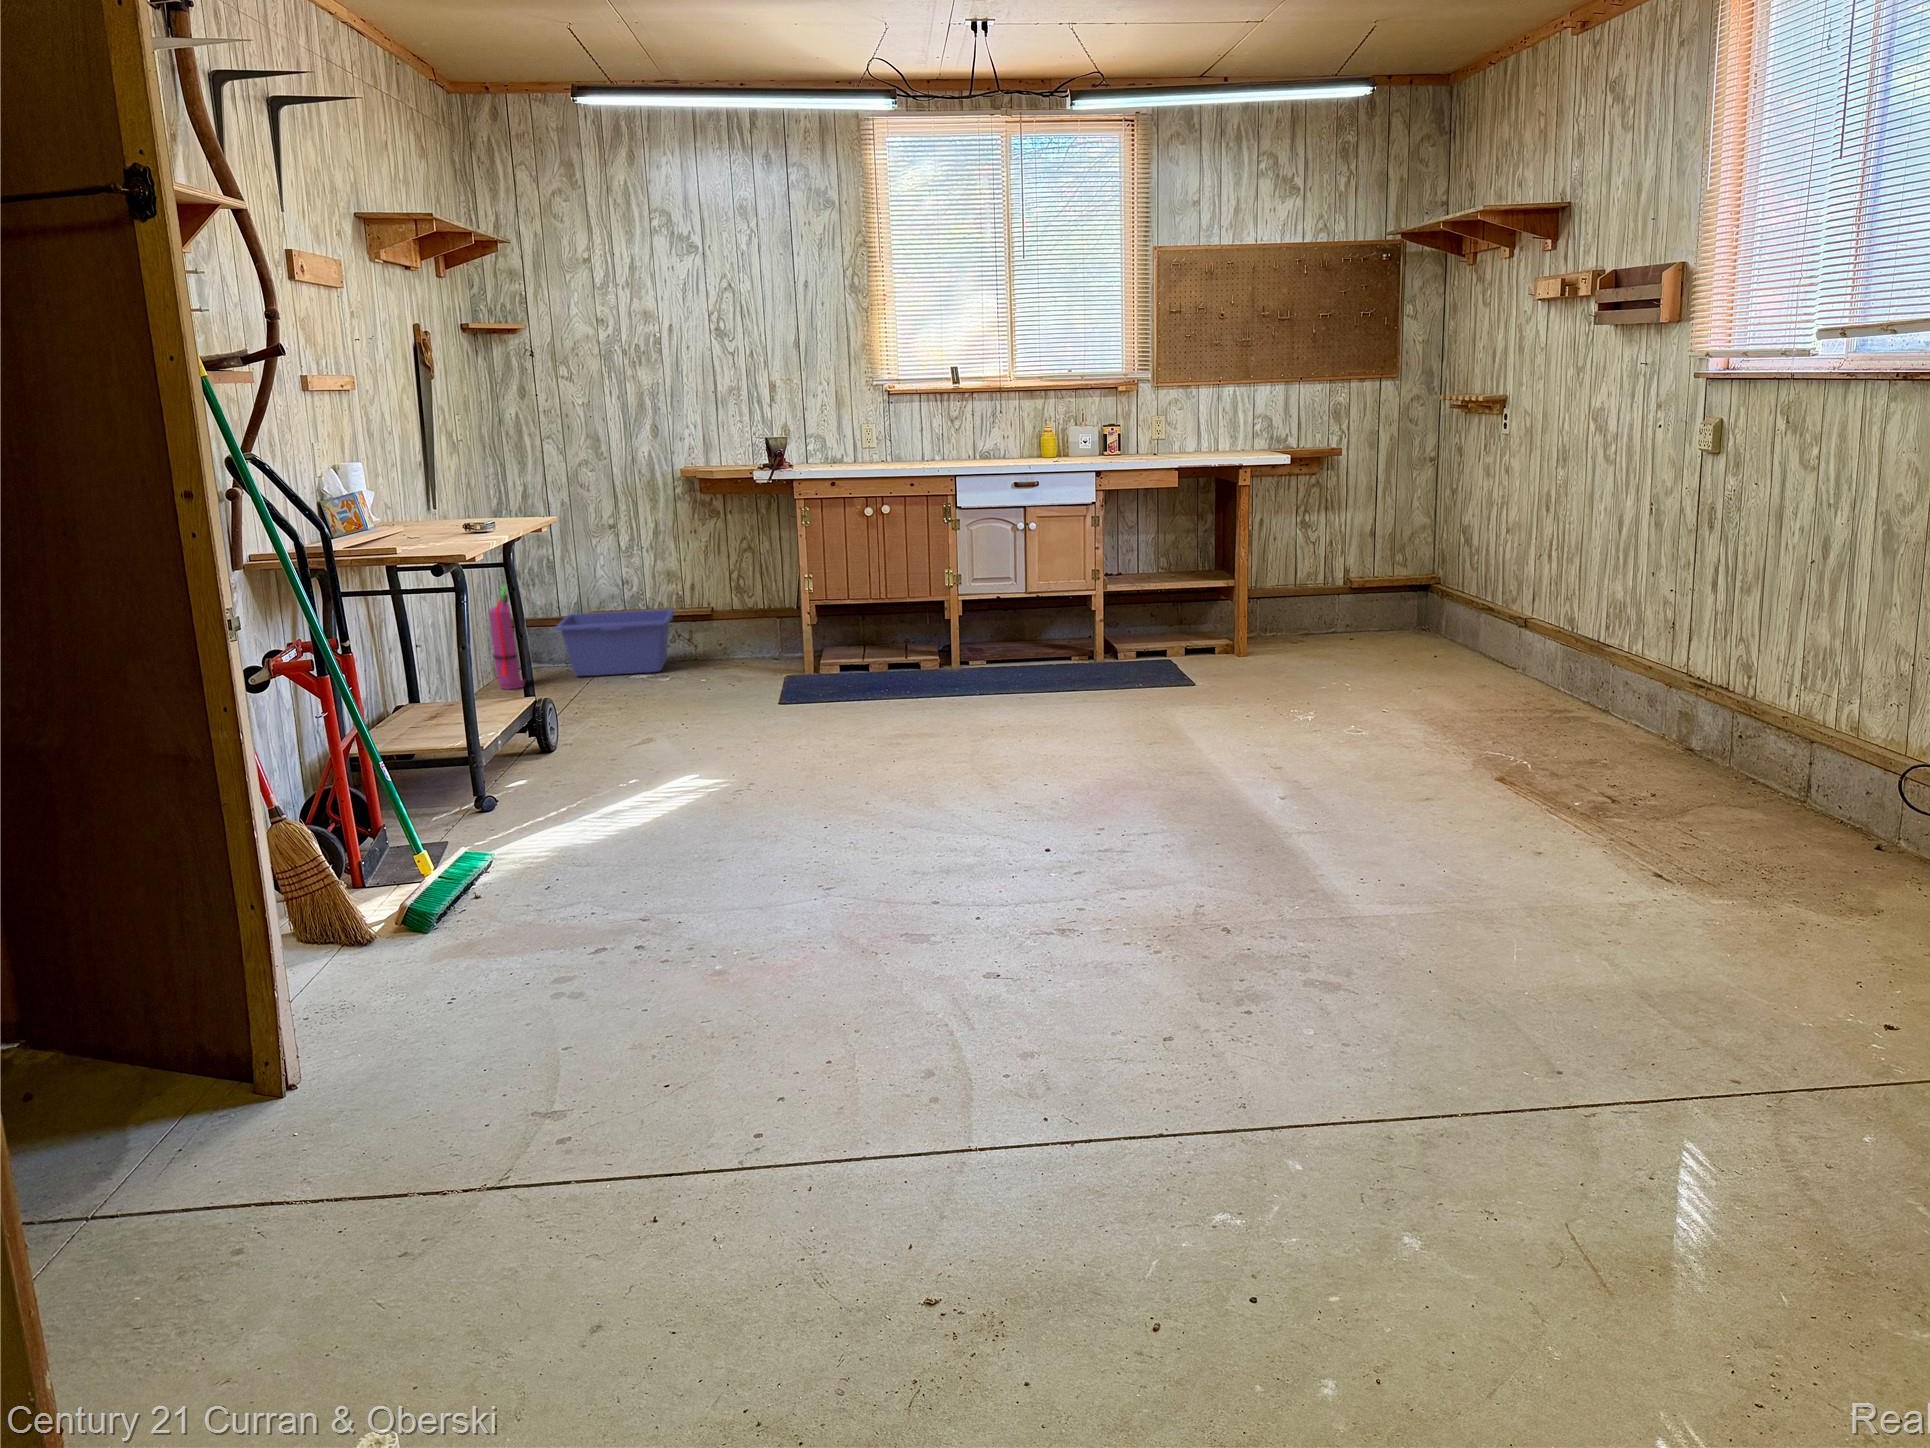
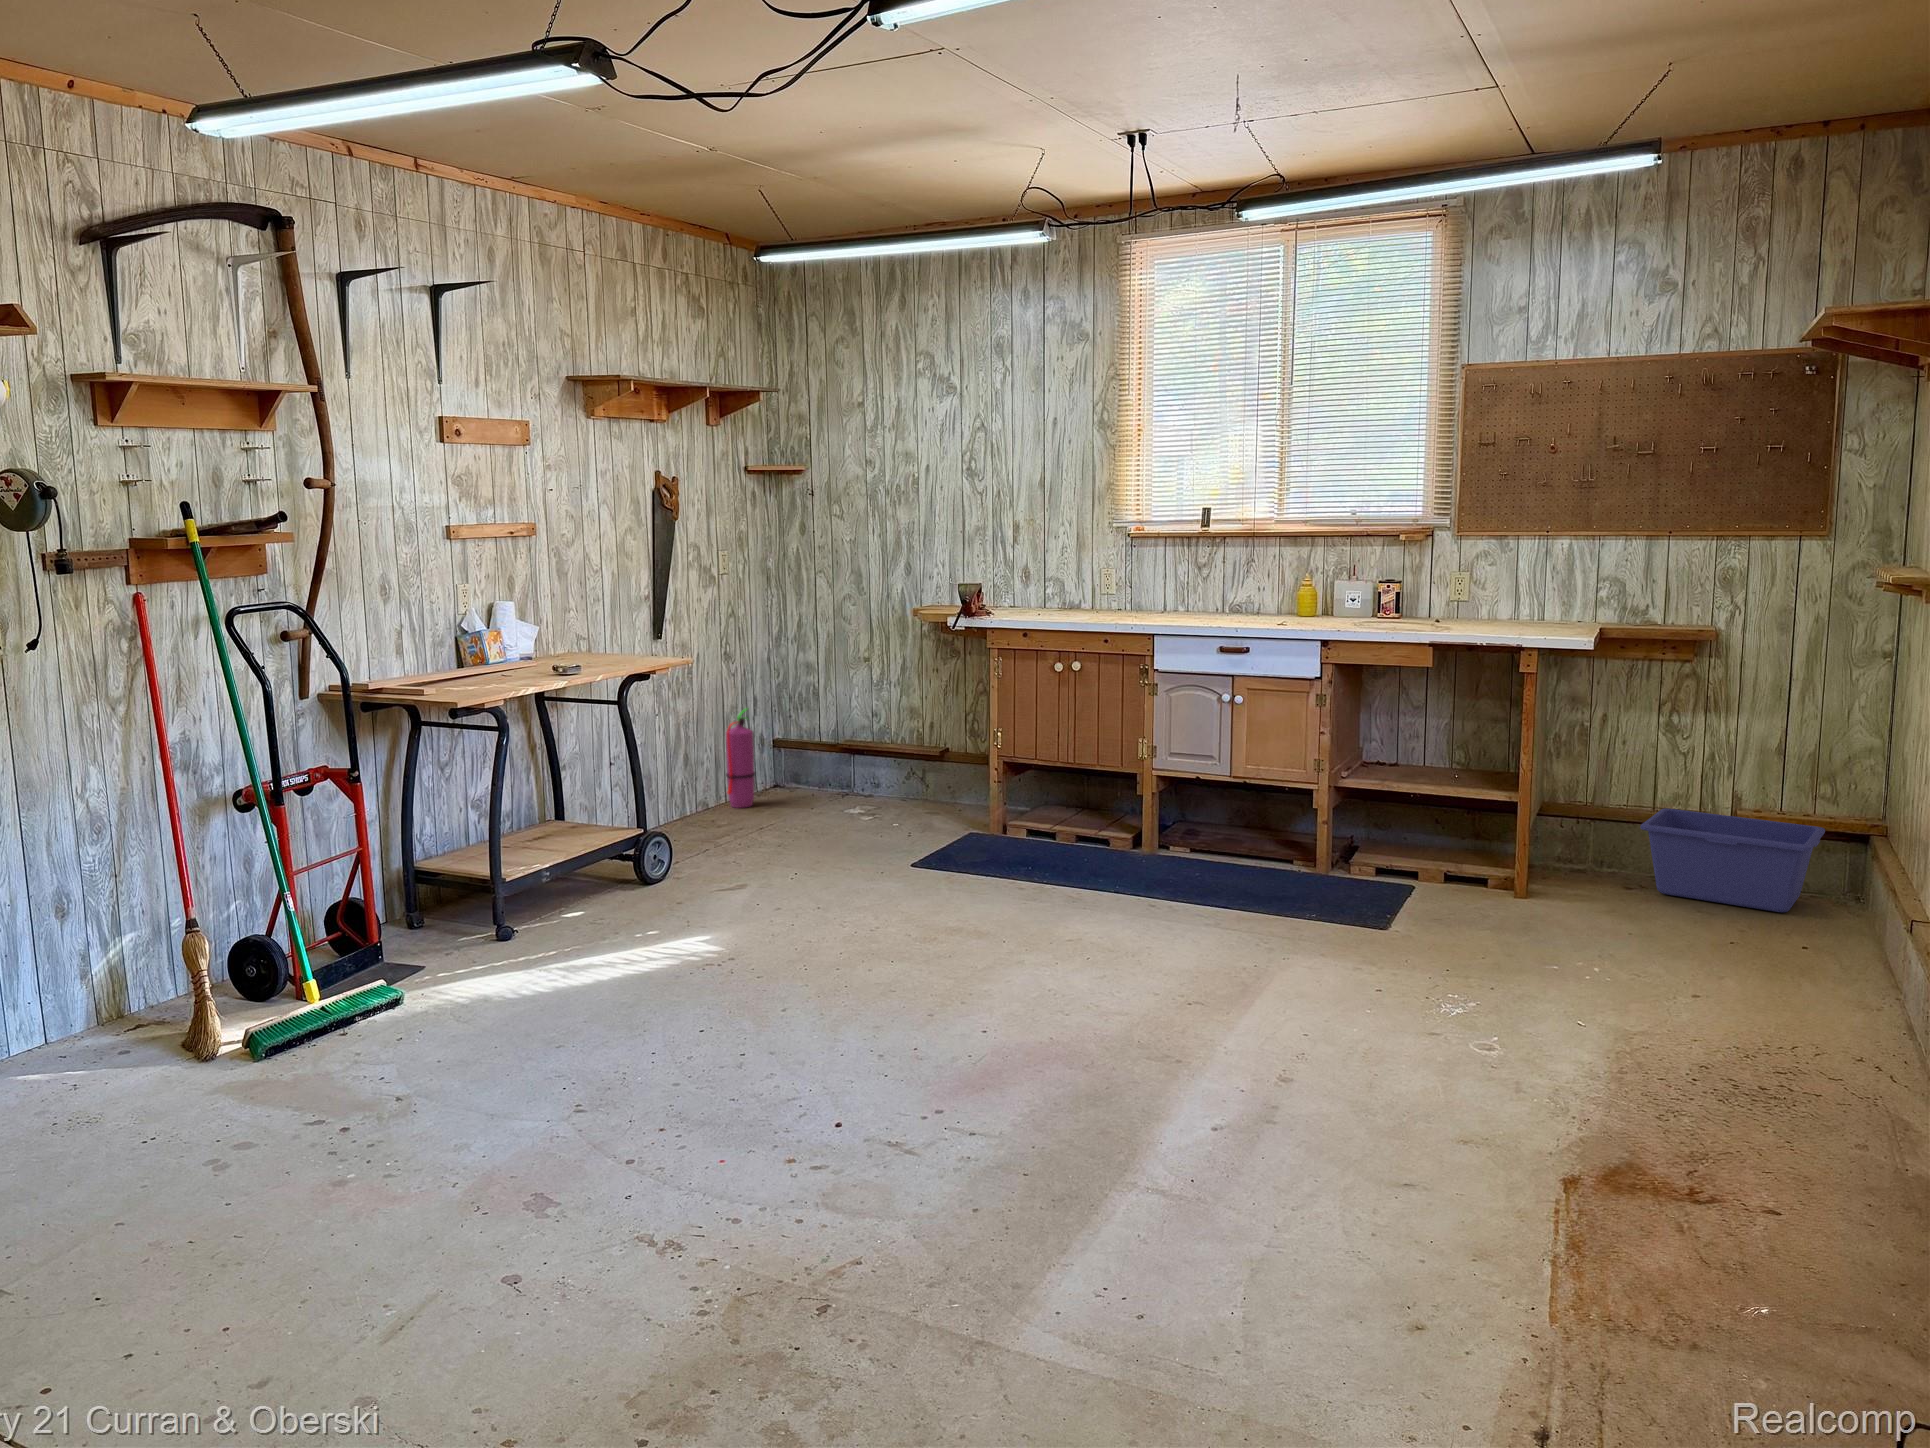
storage bin: present [555,609,675,676] -> present [1640,809,1825,912]

